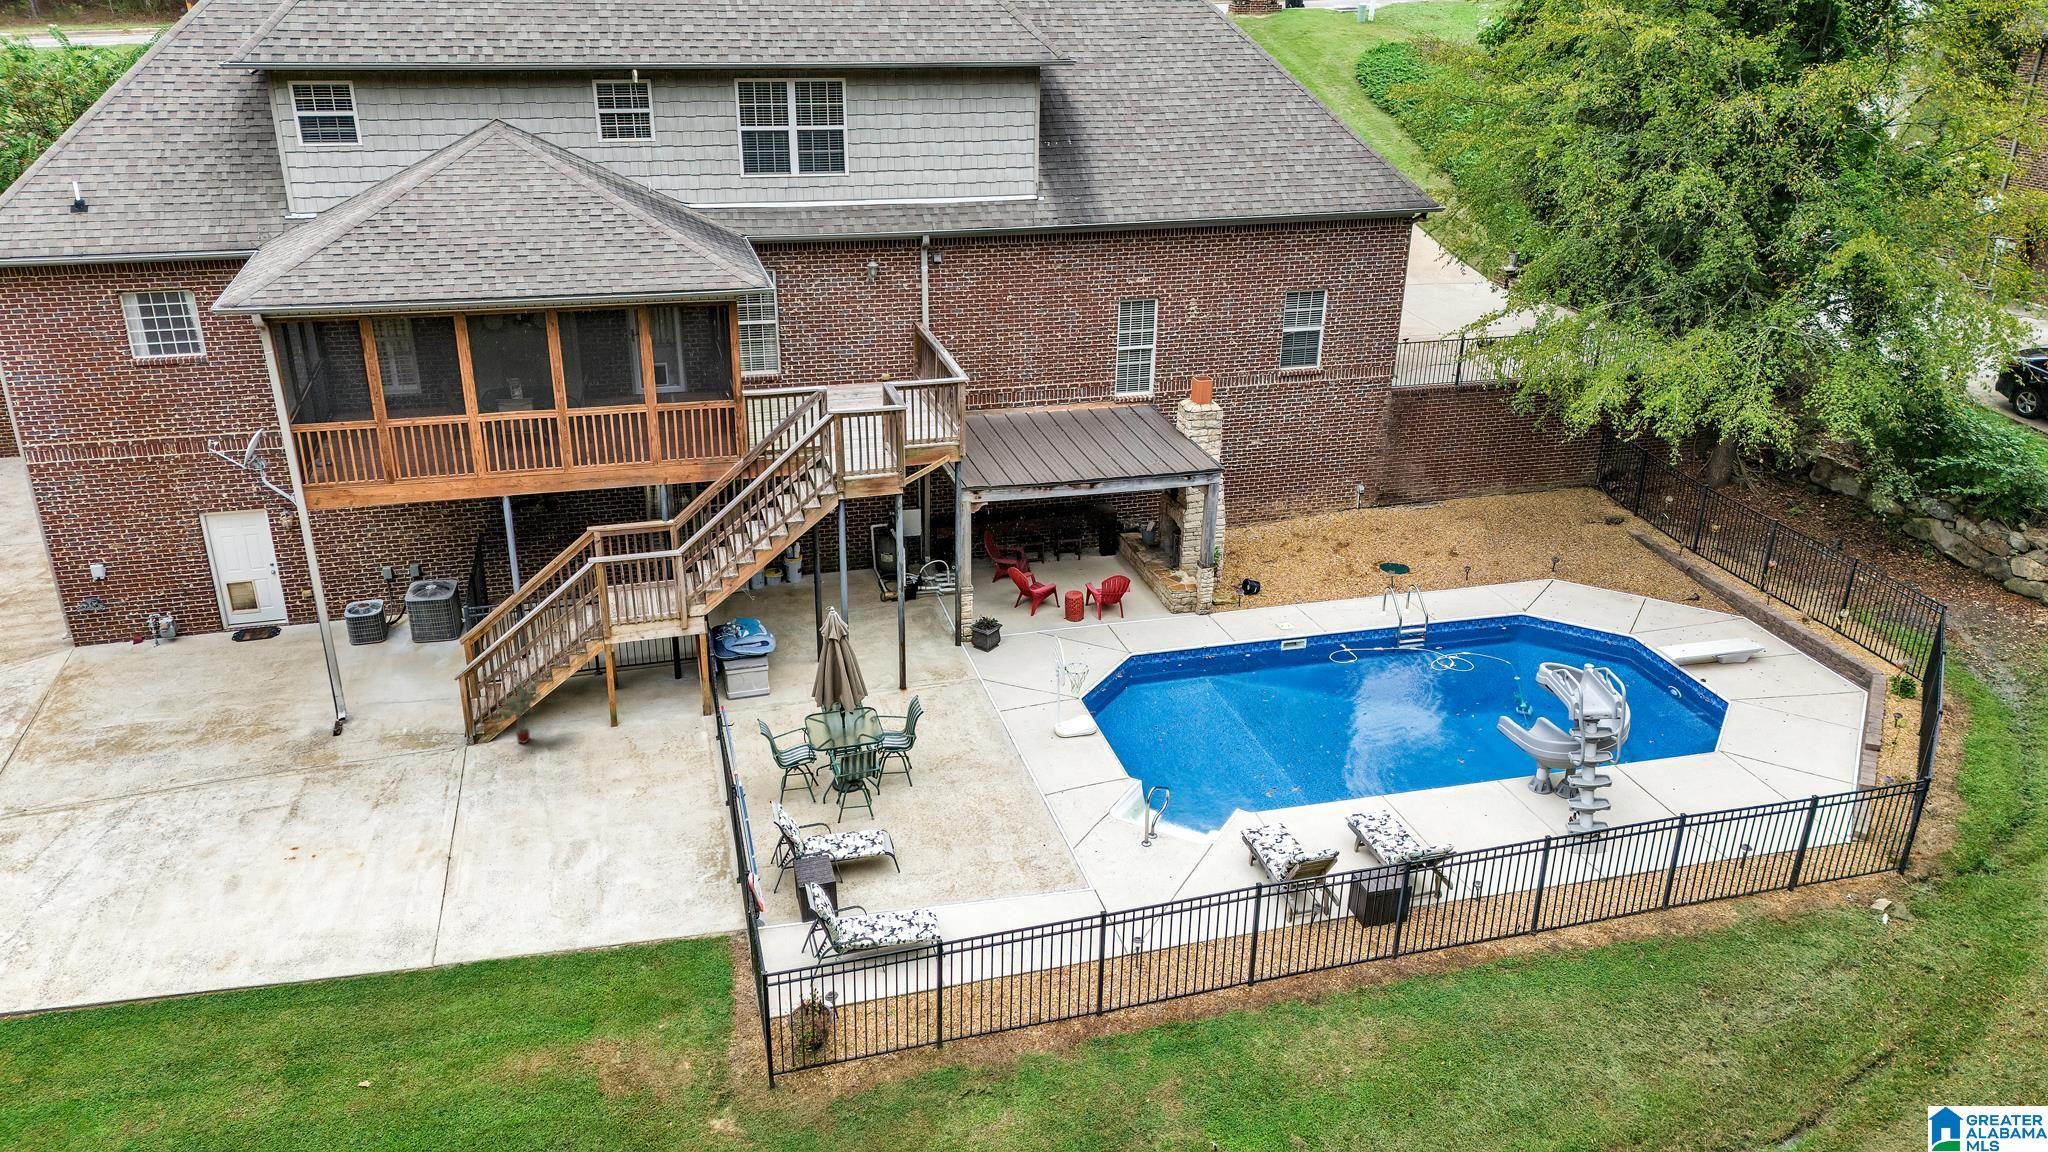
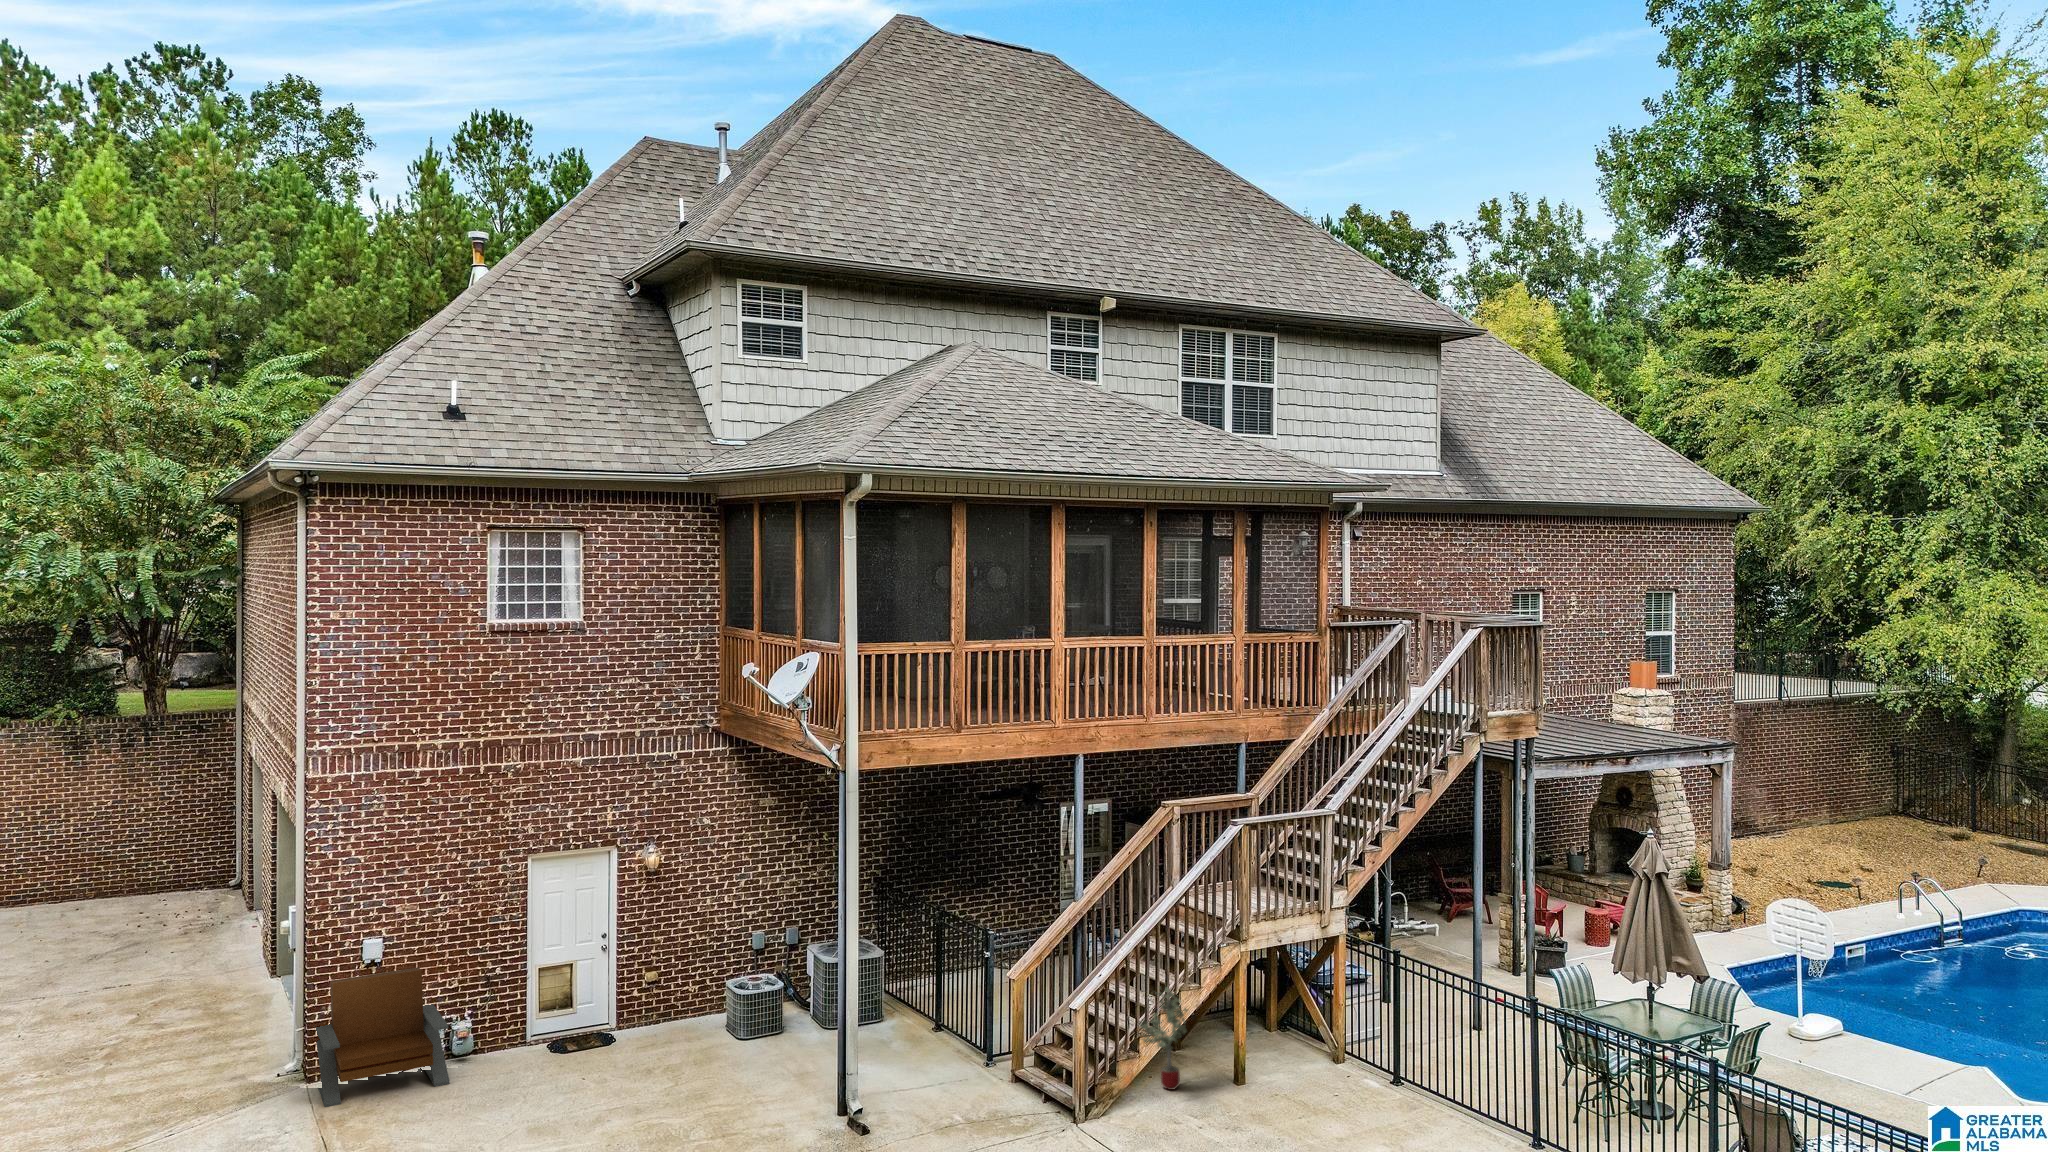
lounge chair: none [49,585,153,672] -> present [316,967,450,1107]

